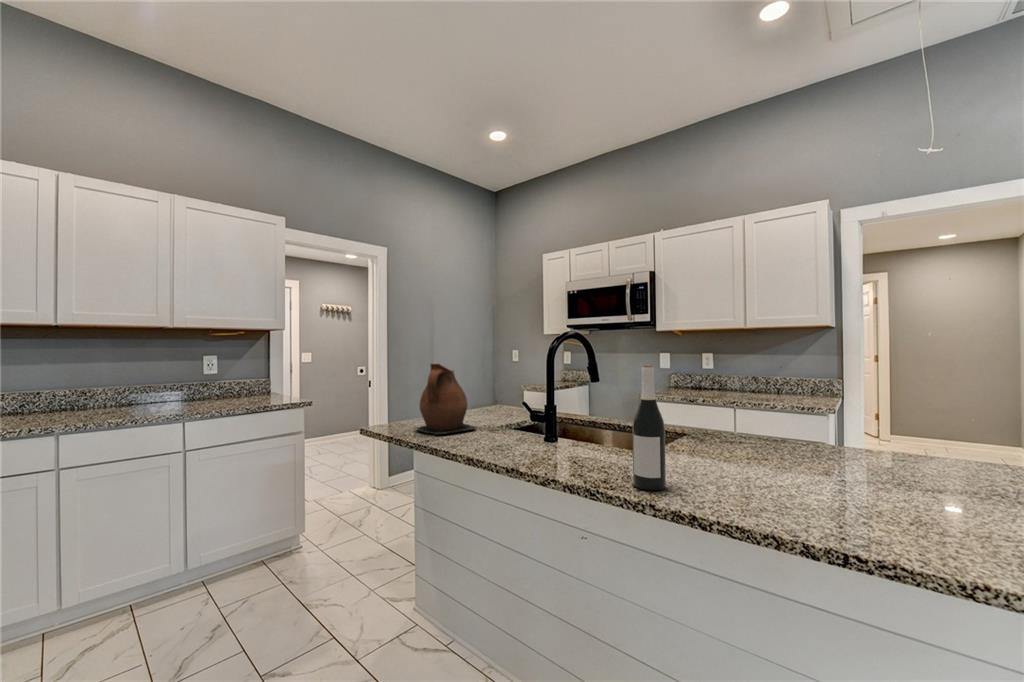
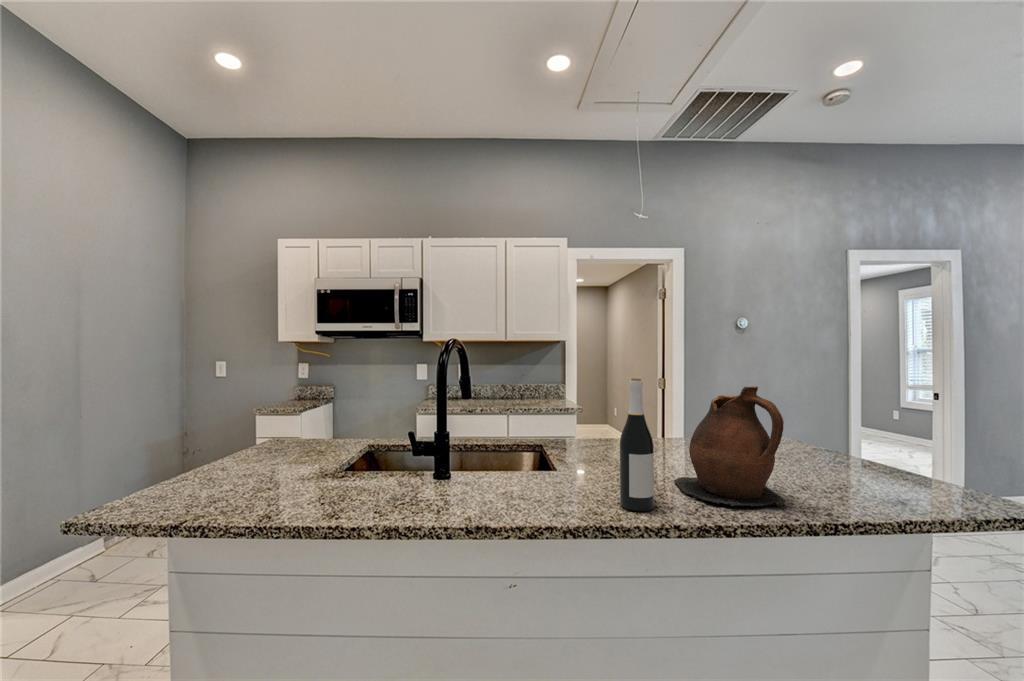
ceramic pitcher: present [416,364,476,434] -> present [674,386,786,506]

